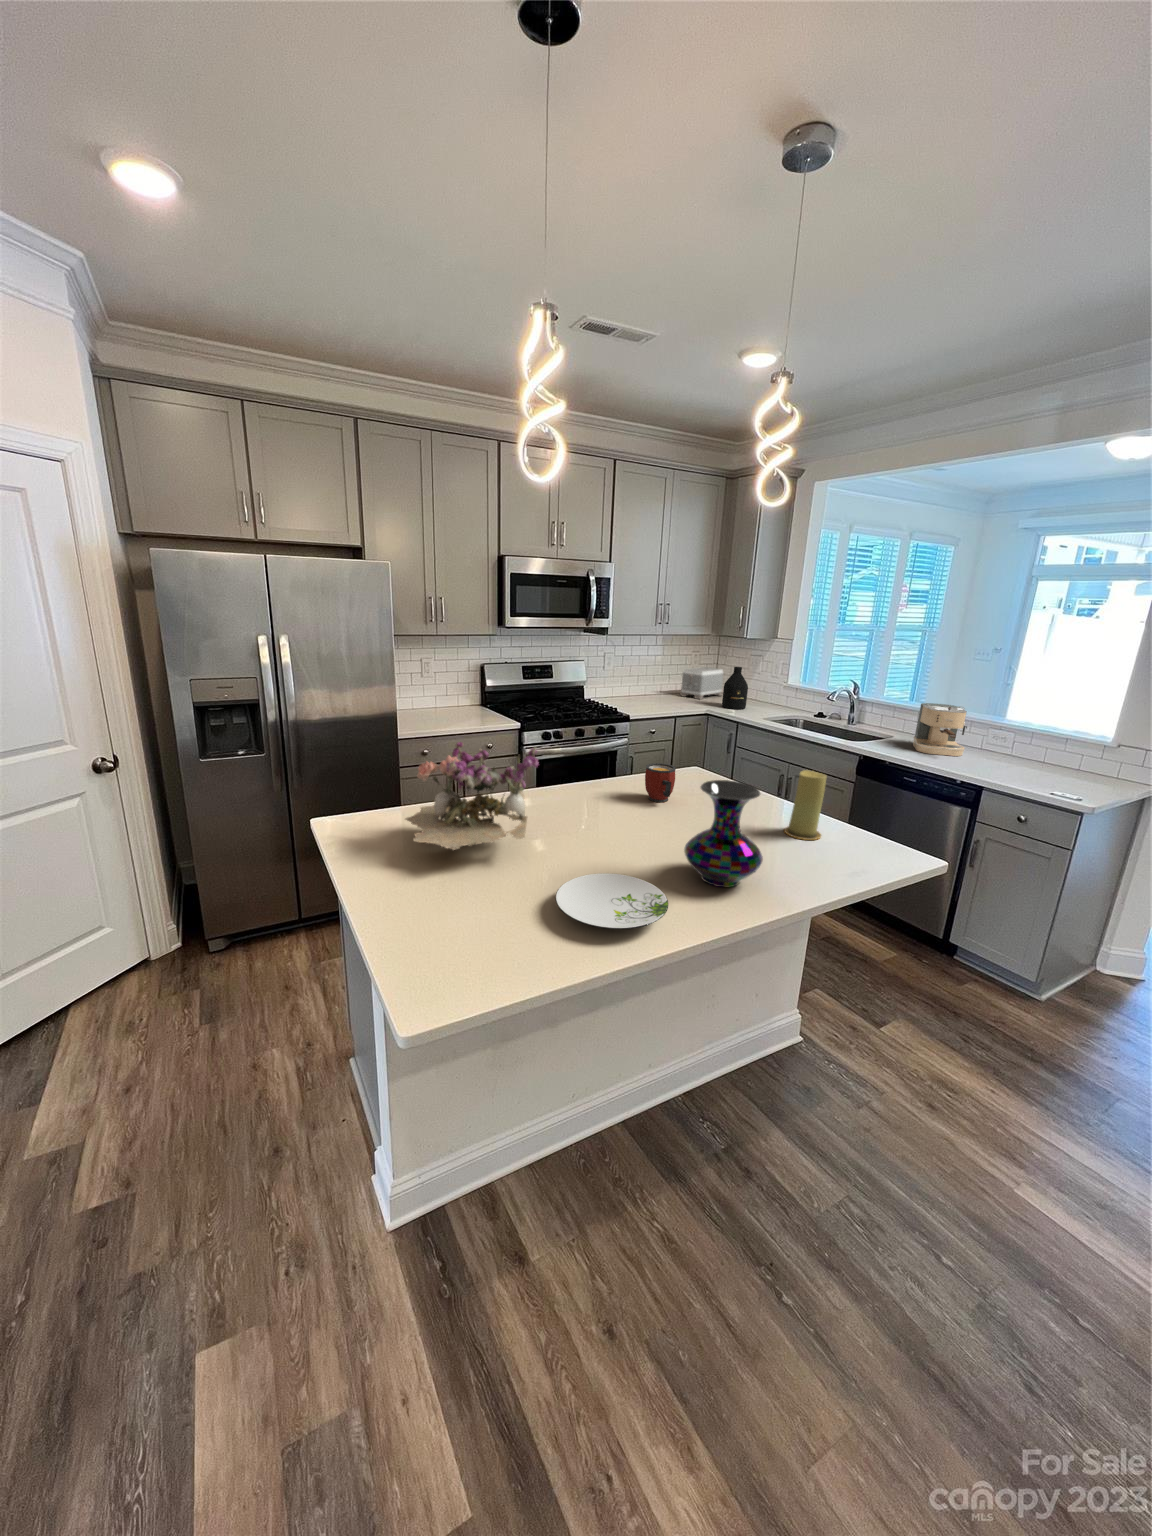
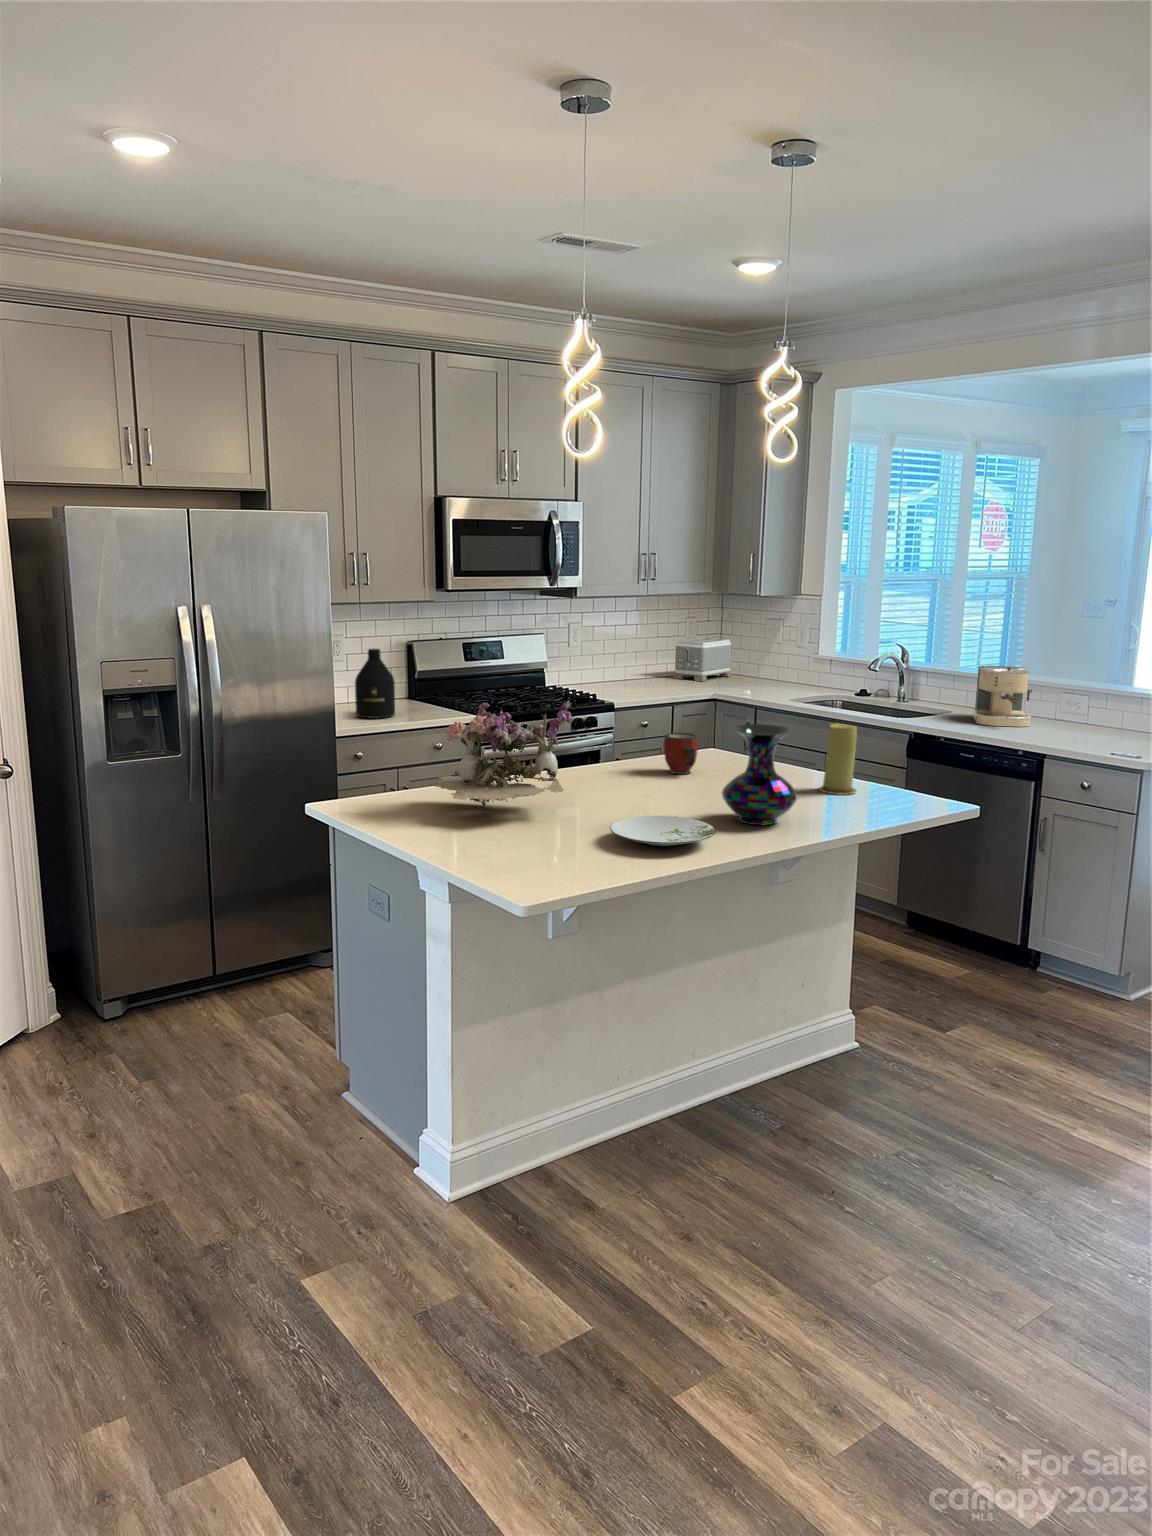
bottle: present [722,667,748,709] -> present [355,649,395,718]

